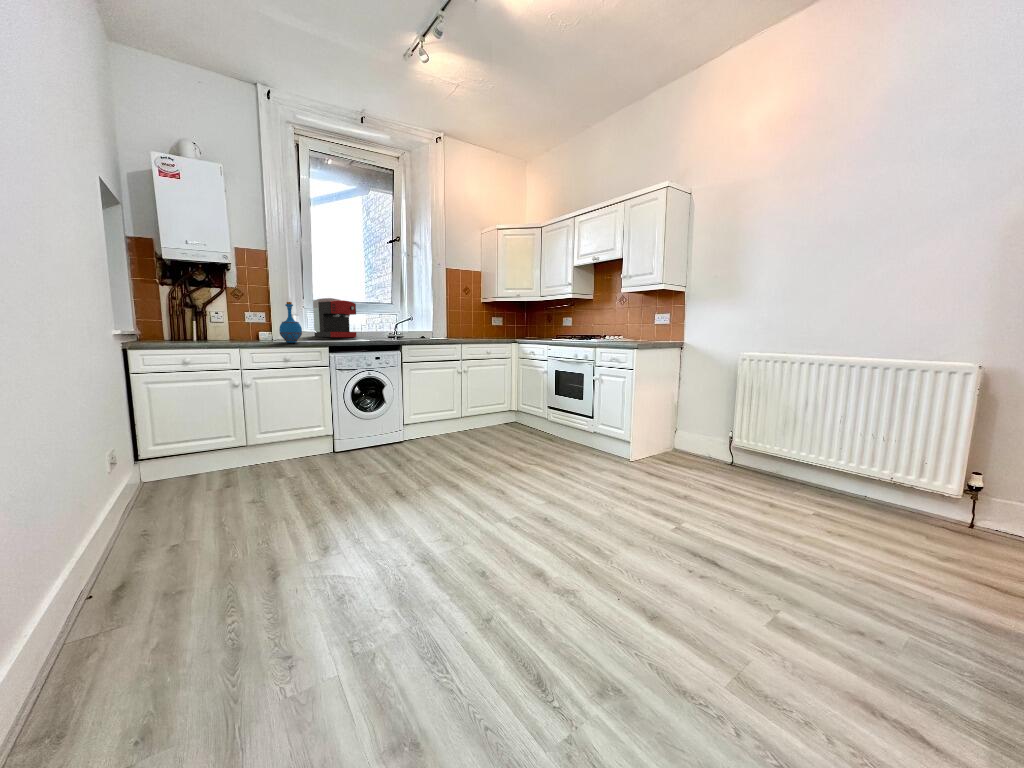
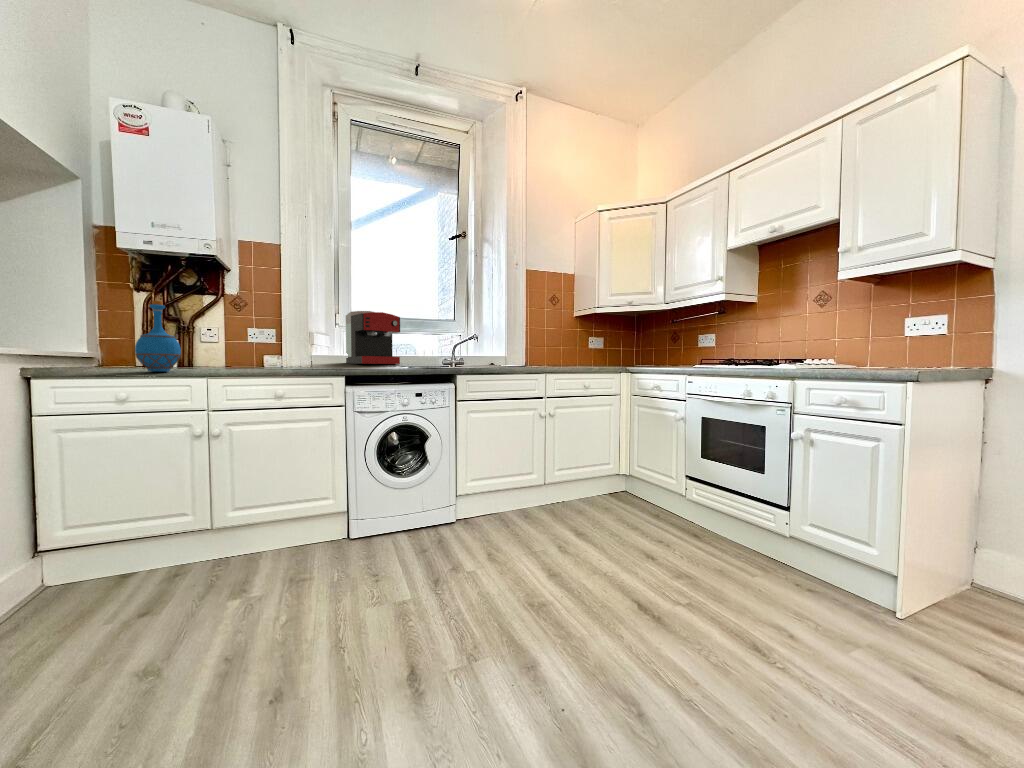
bottle: present [279,302,302,343] -> present [135,301,181,372]

